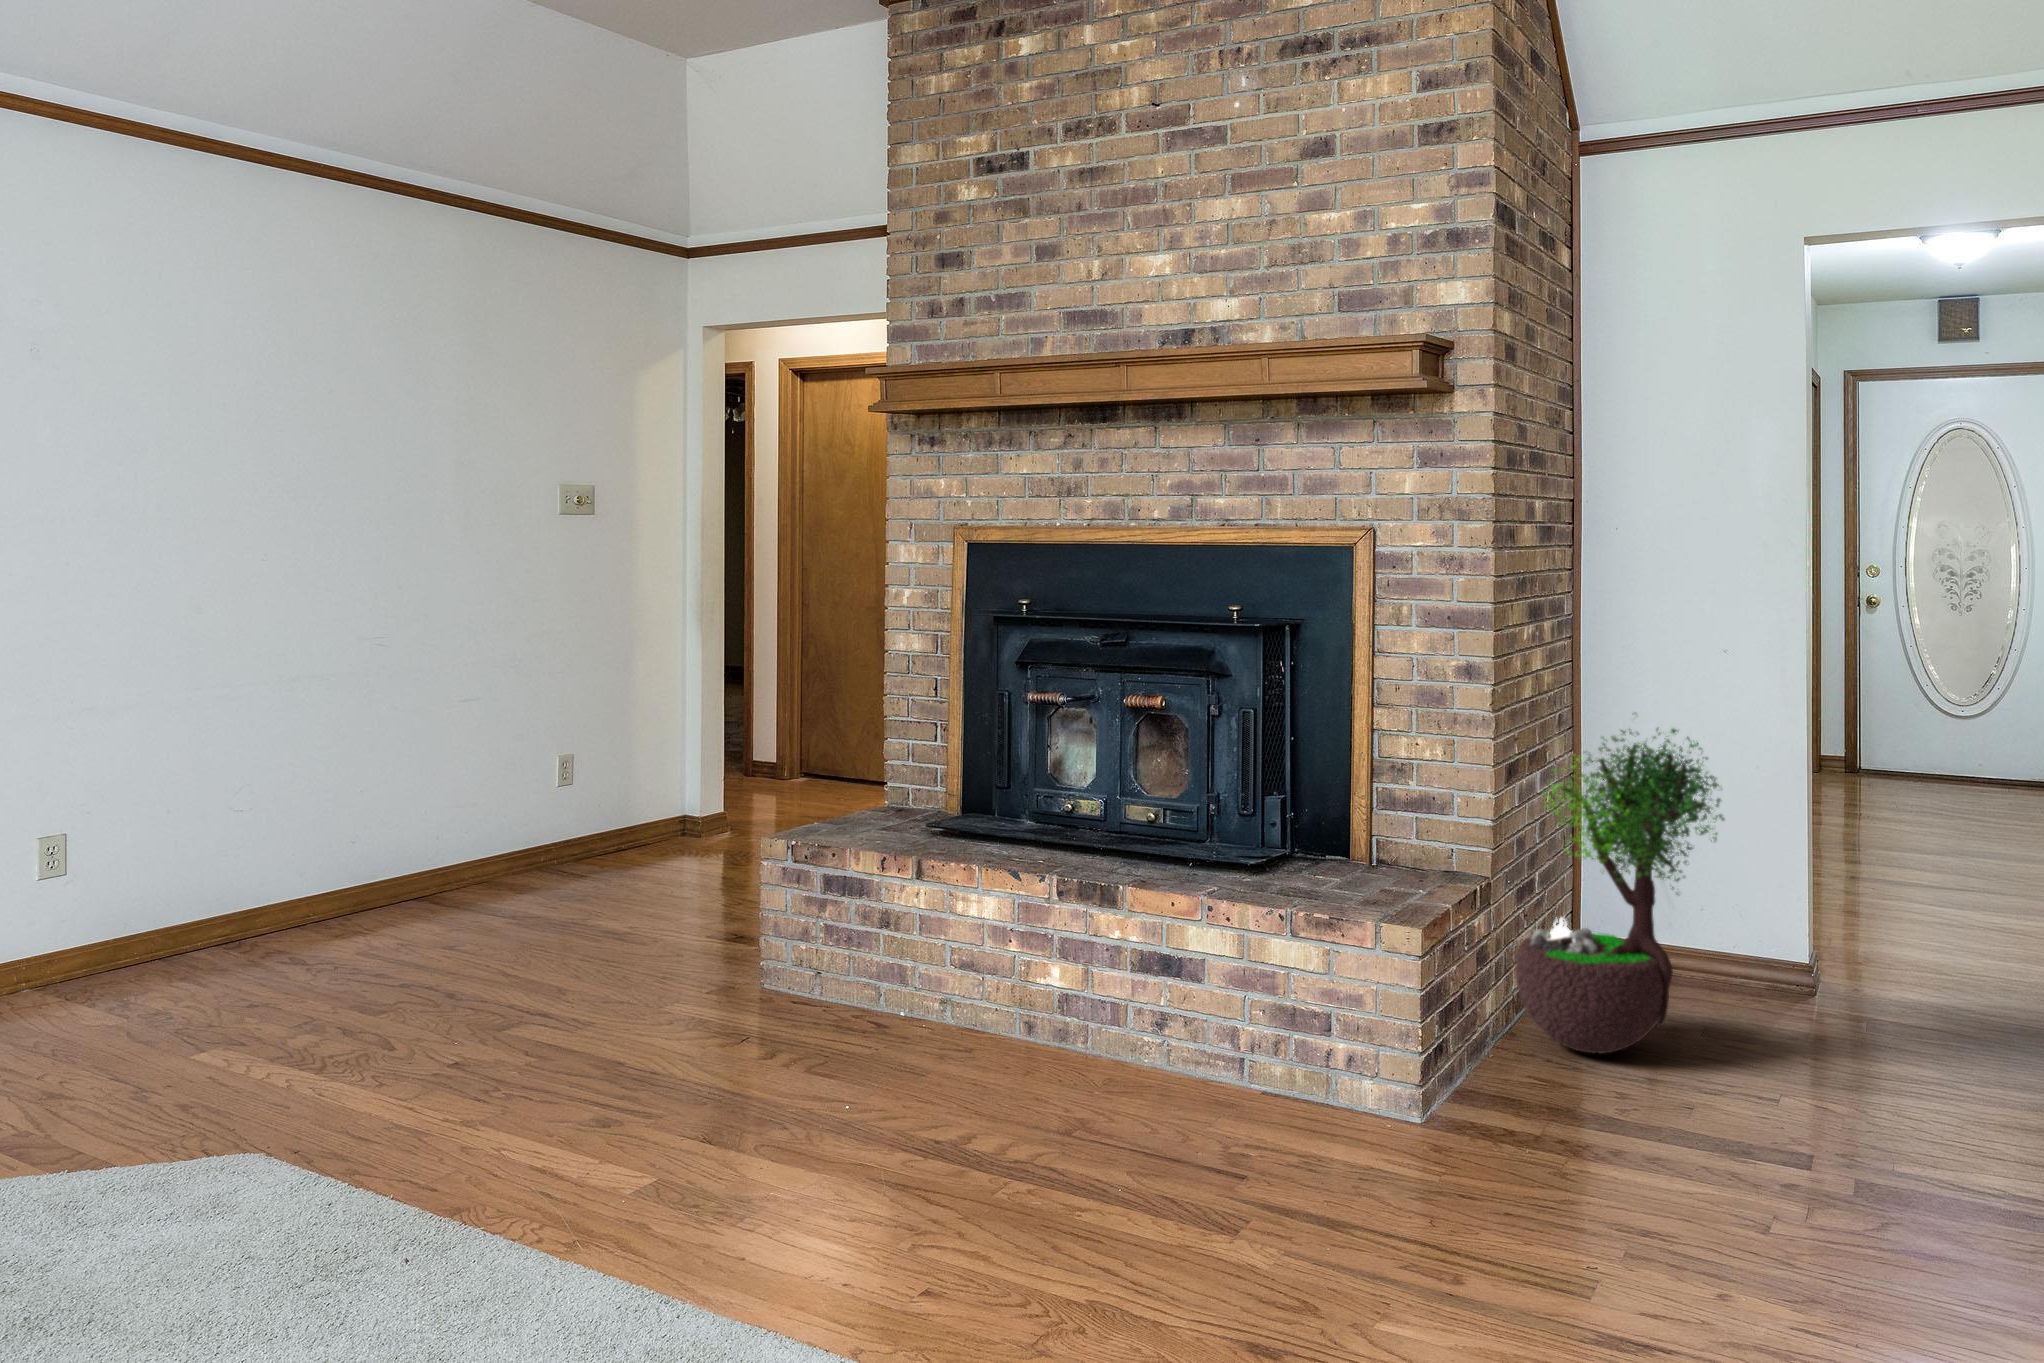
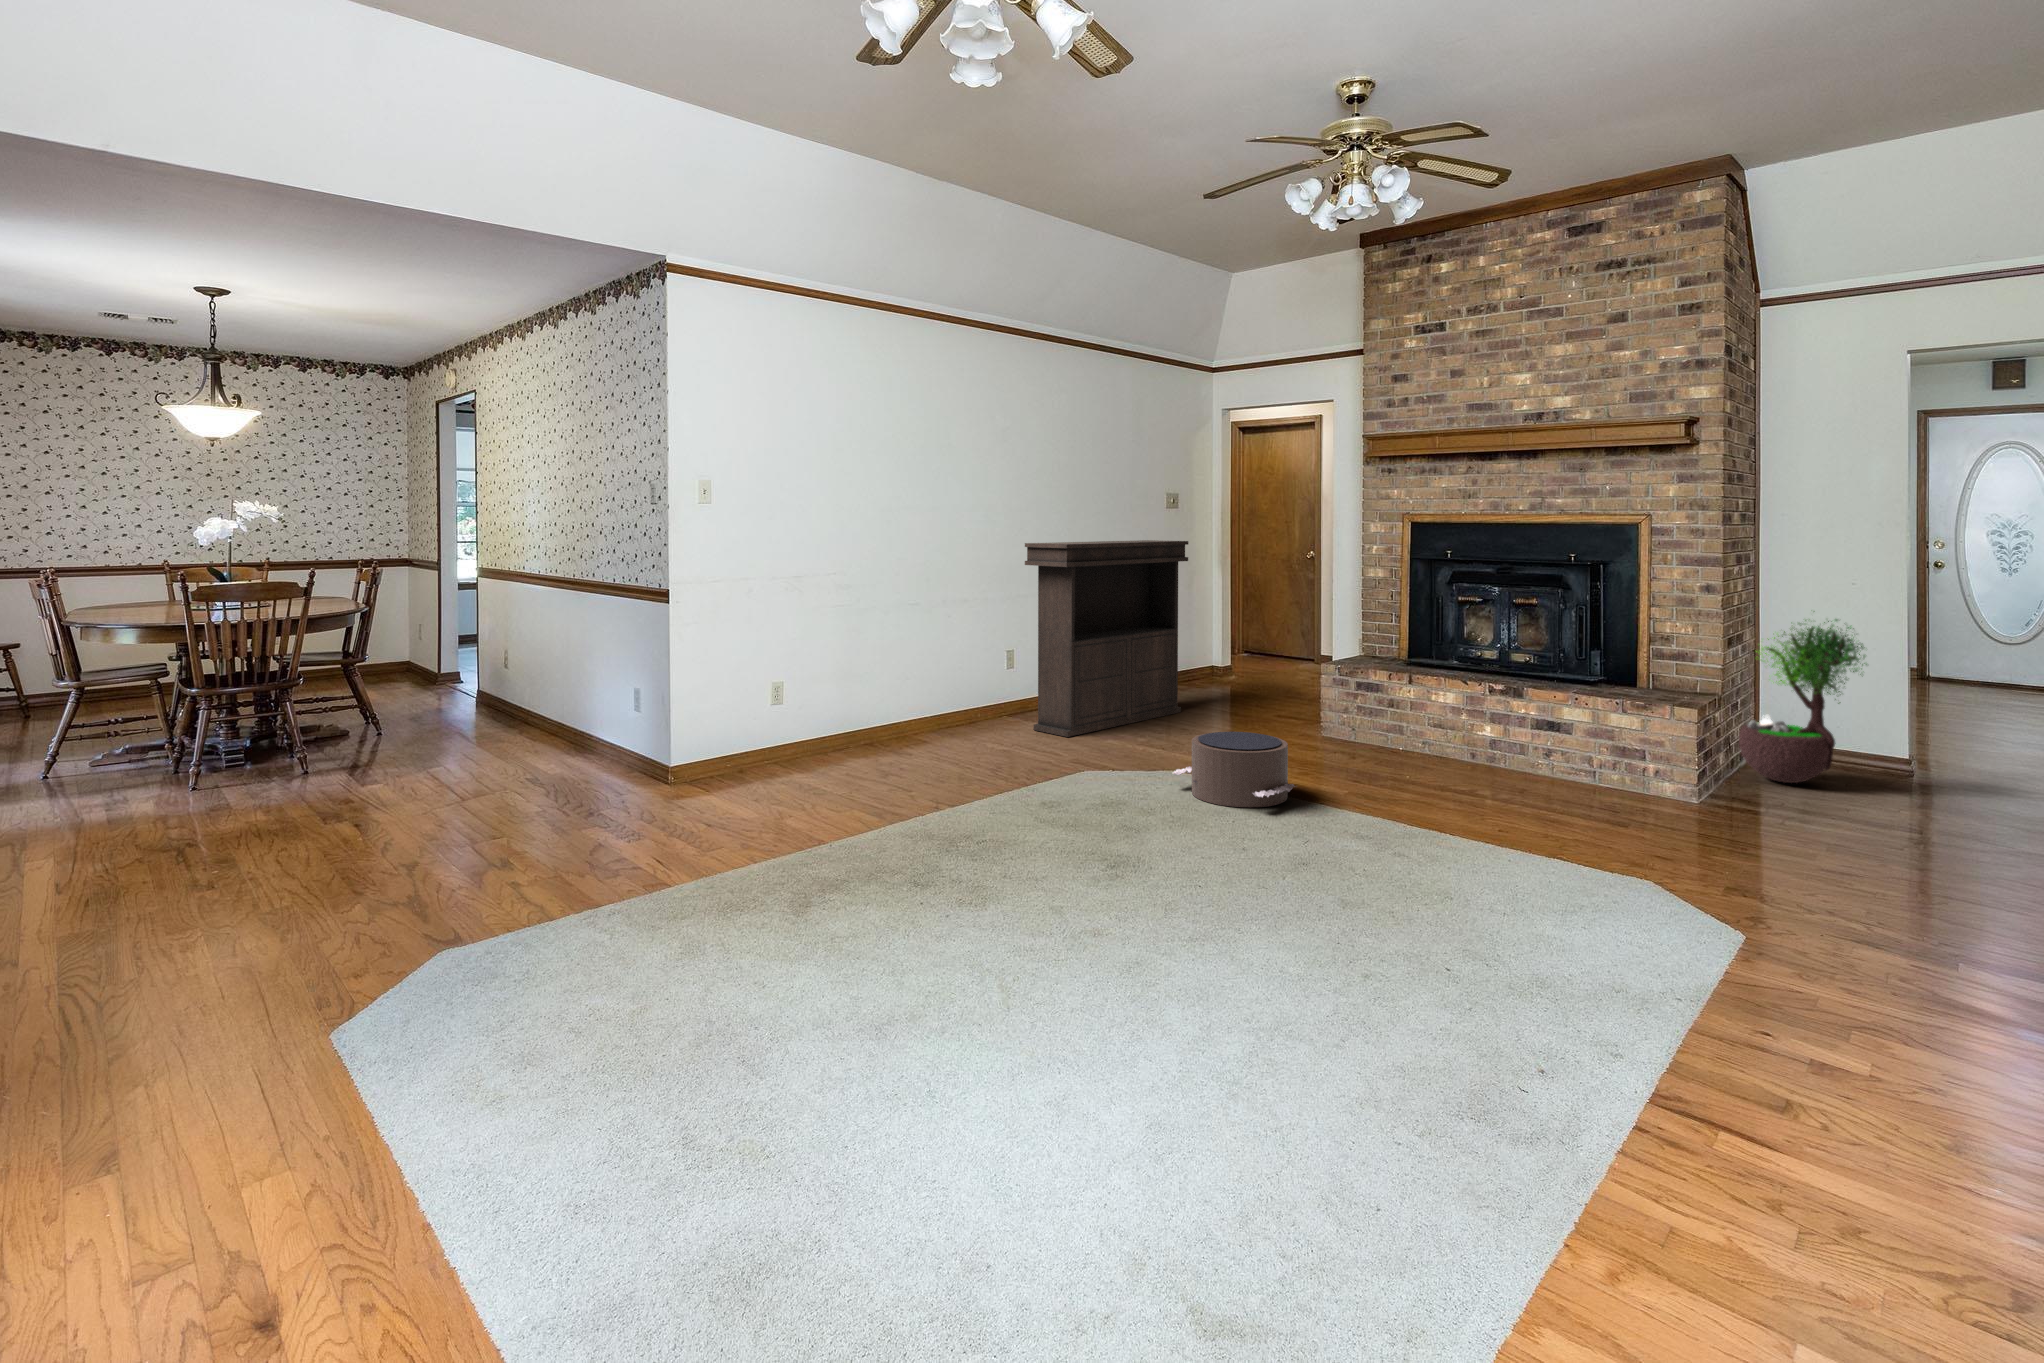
console table: none [53,571,538,1039] -> present [1025,540,1188,737]
pouf: none [186,1036,501,1271] -> present [1173,732,1295,807]

